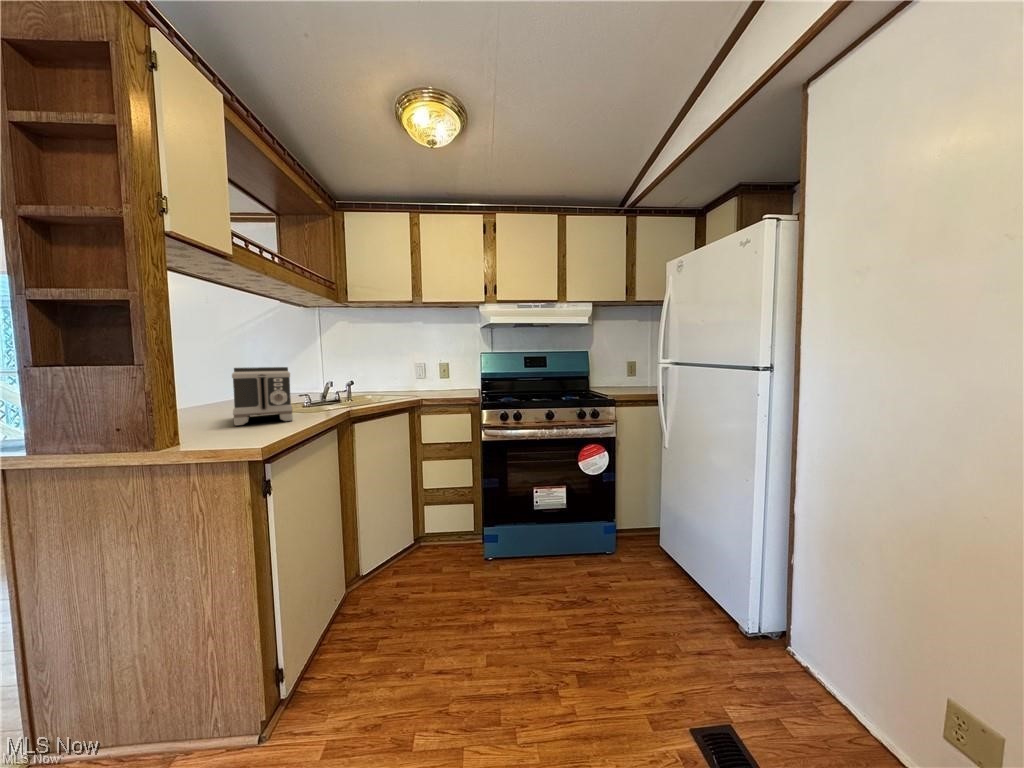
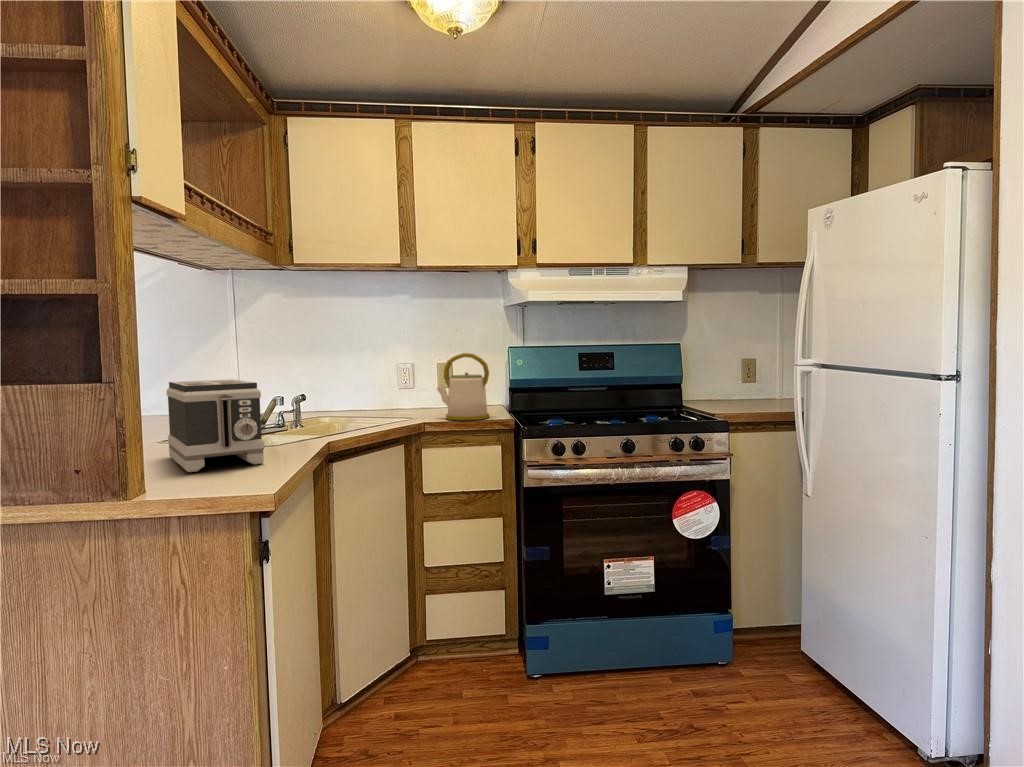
kettle: none [433,356,465,398] -> present [437,353,490,420]

